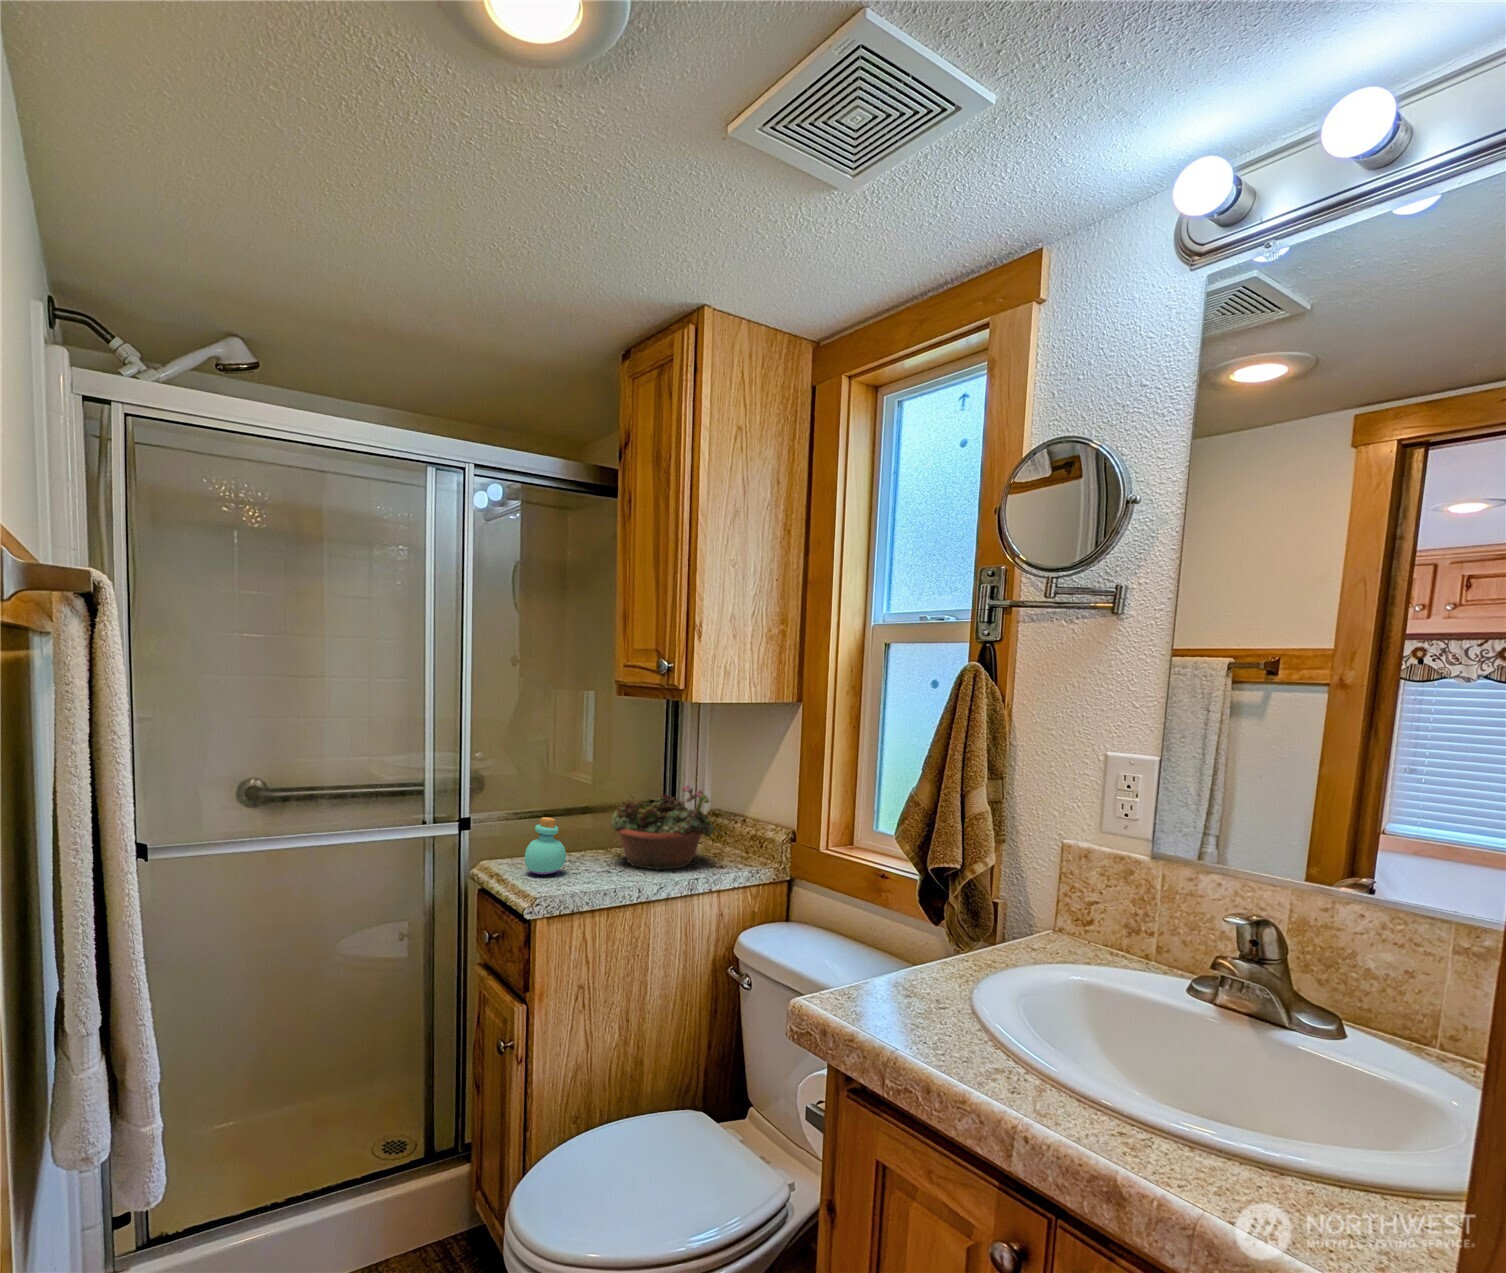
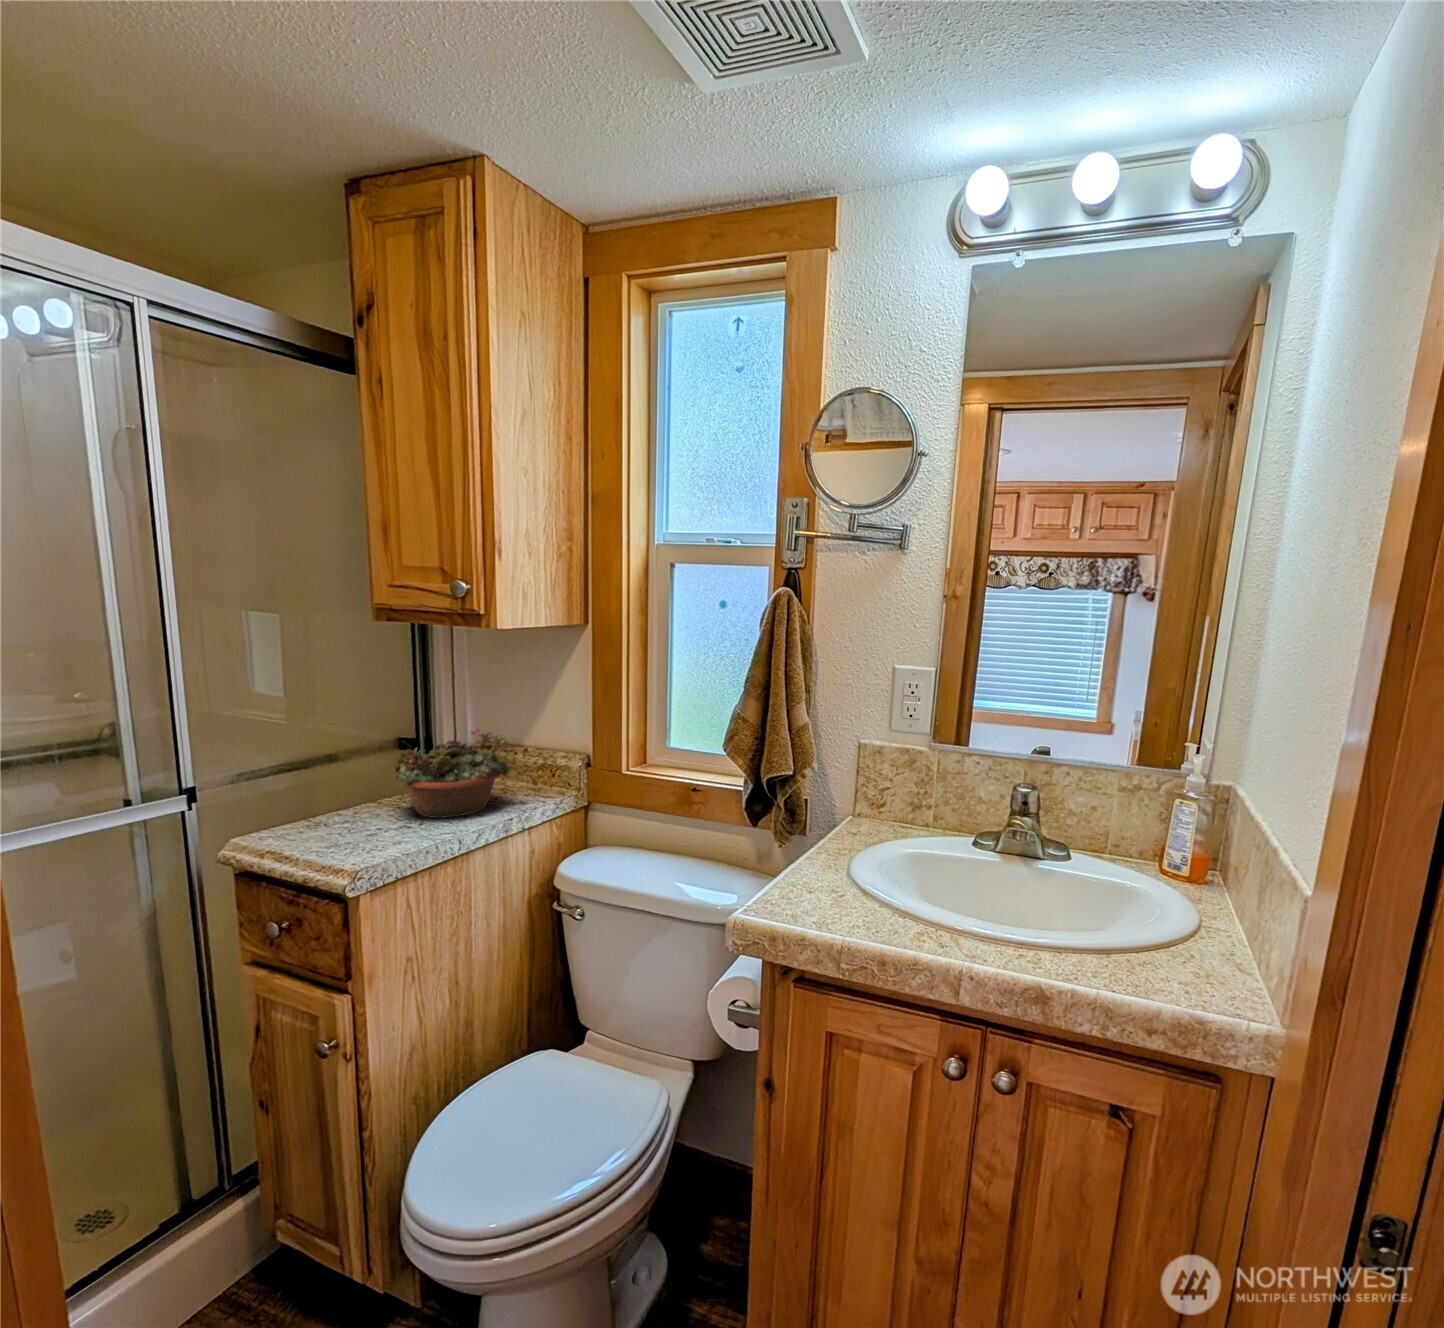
perfume bottle: present [525,817,566,875] -> none [311,784,363,846]

